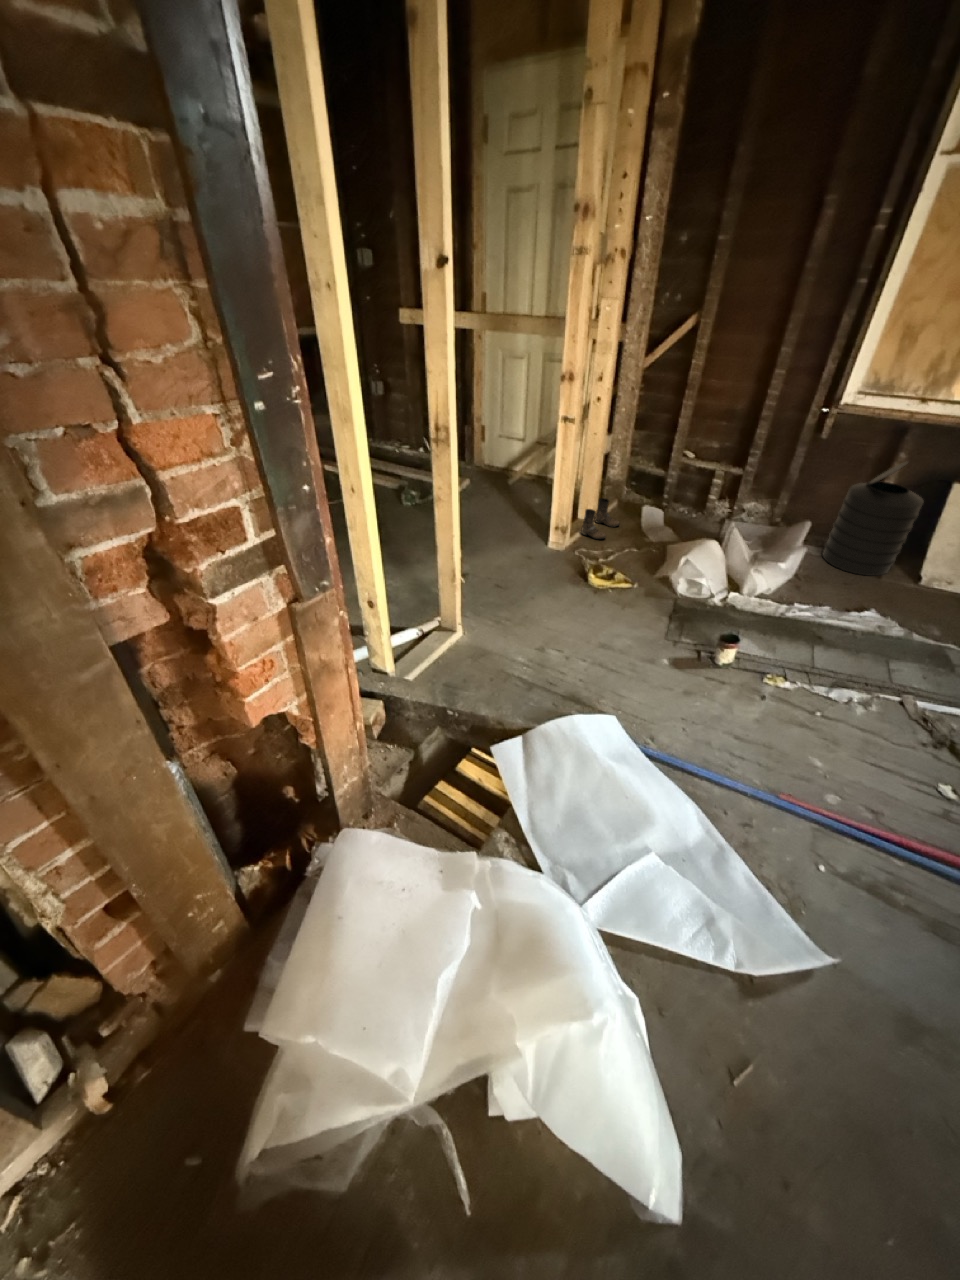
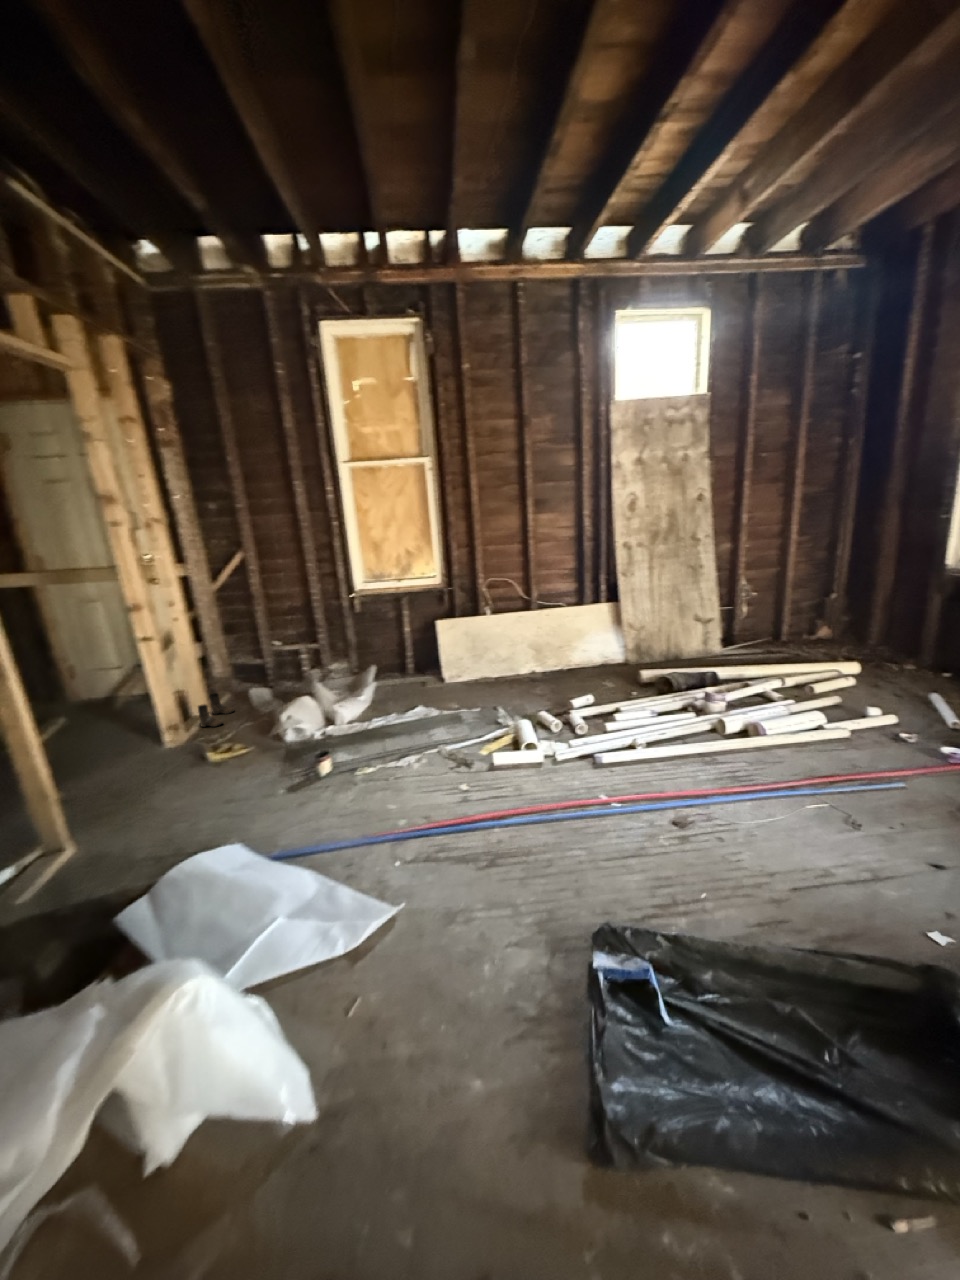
trash can: present [823,462,924,576] -> none [383,612,430,689]

